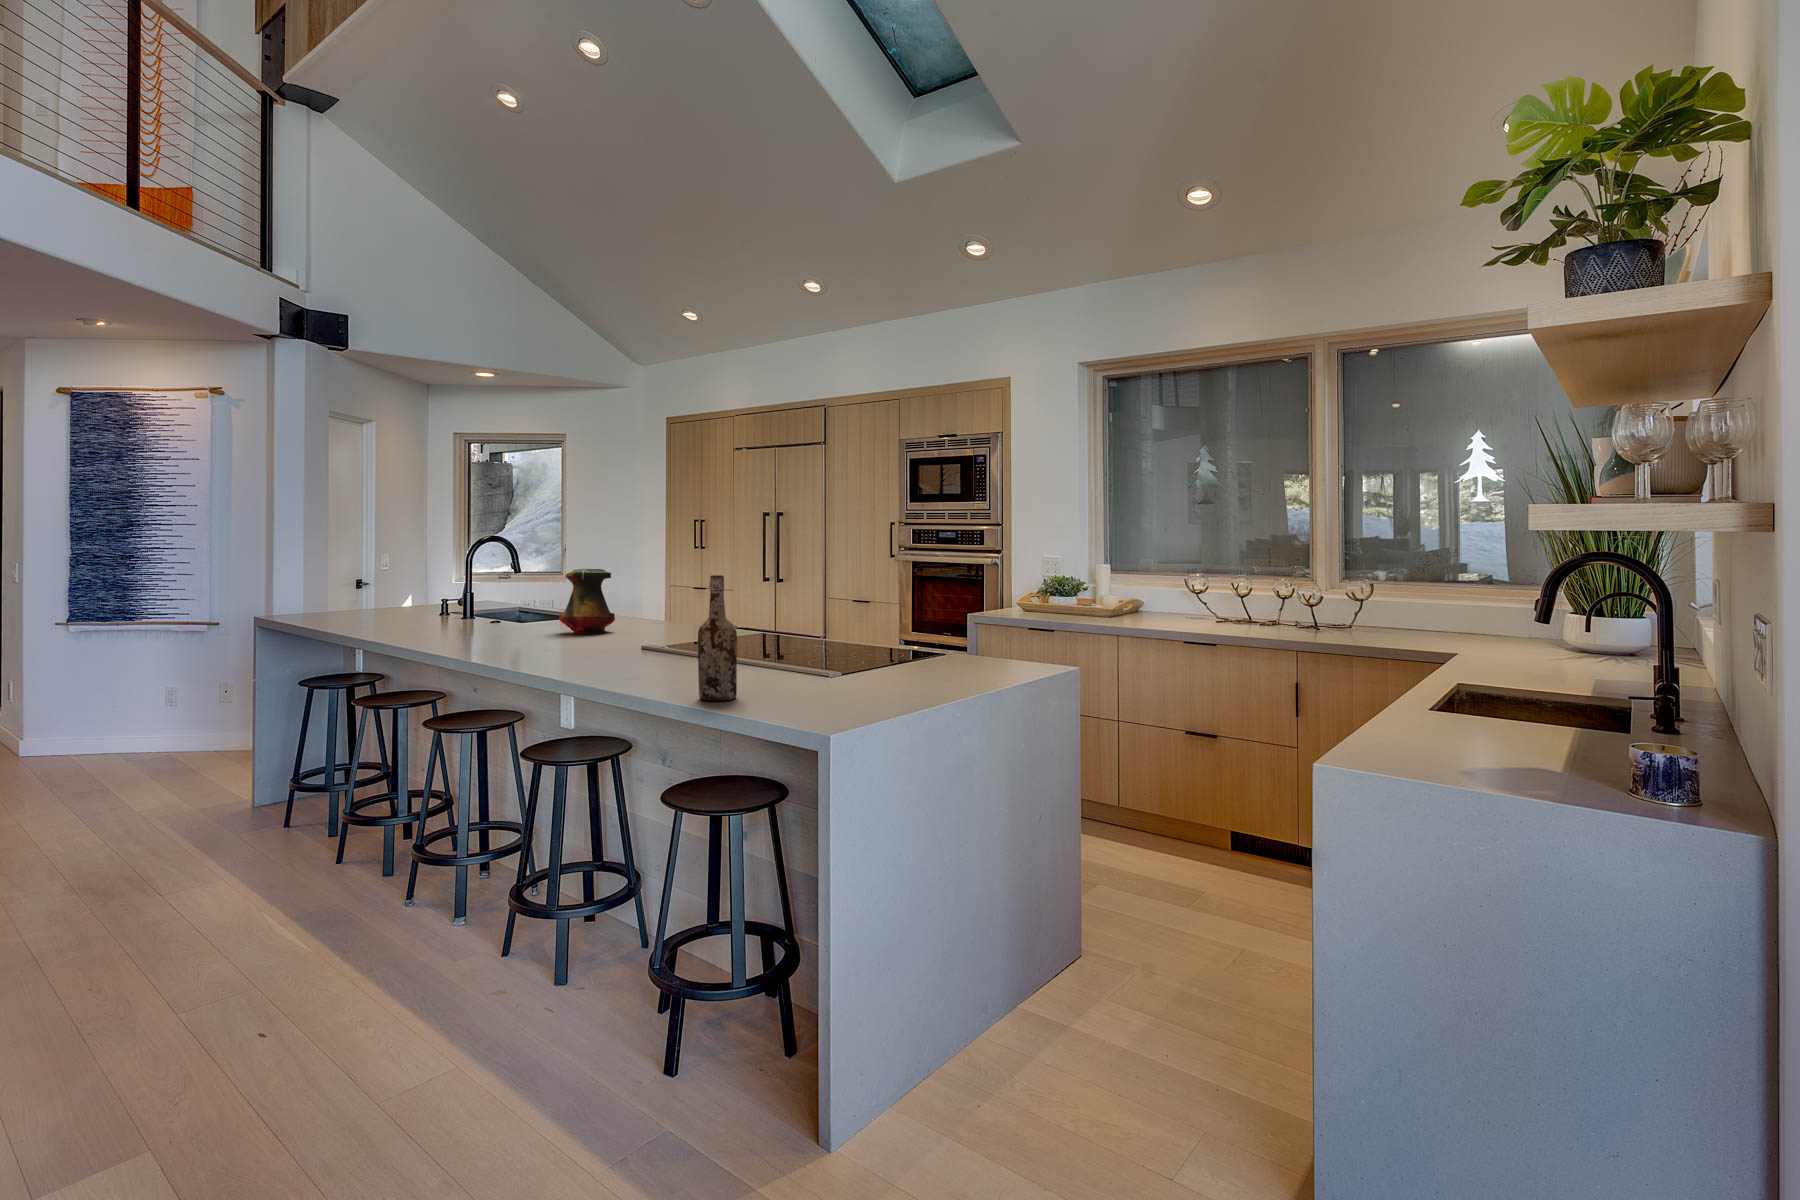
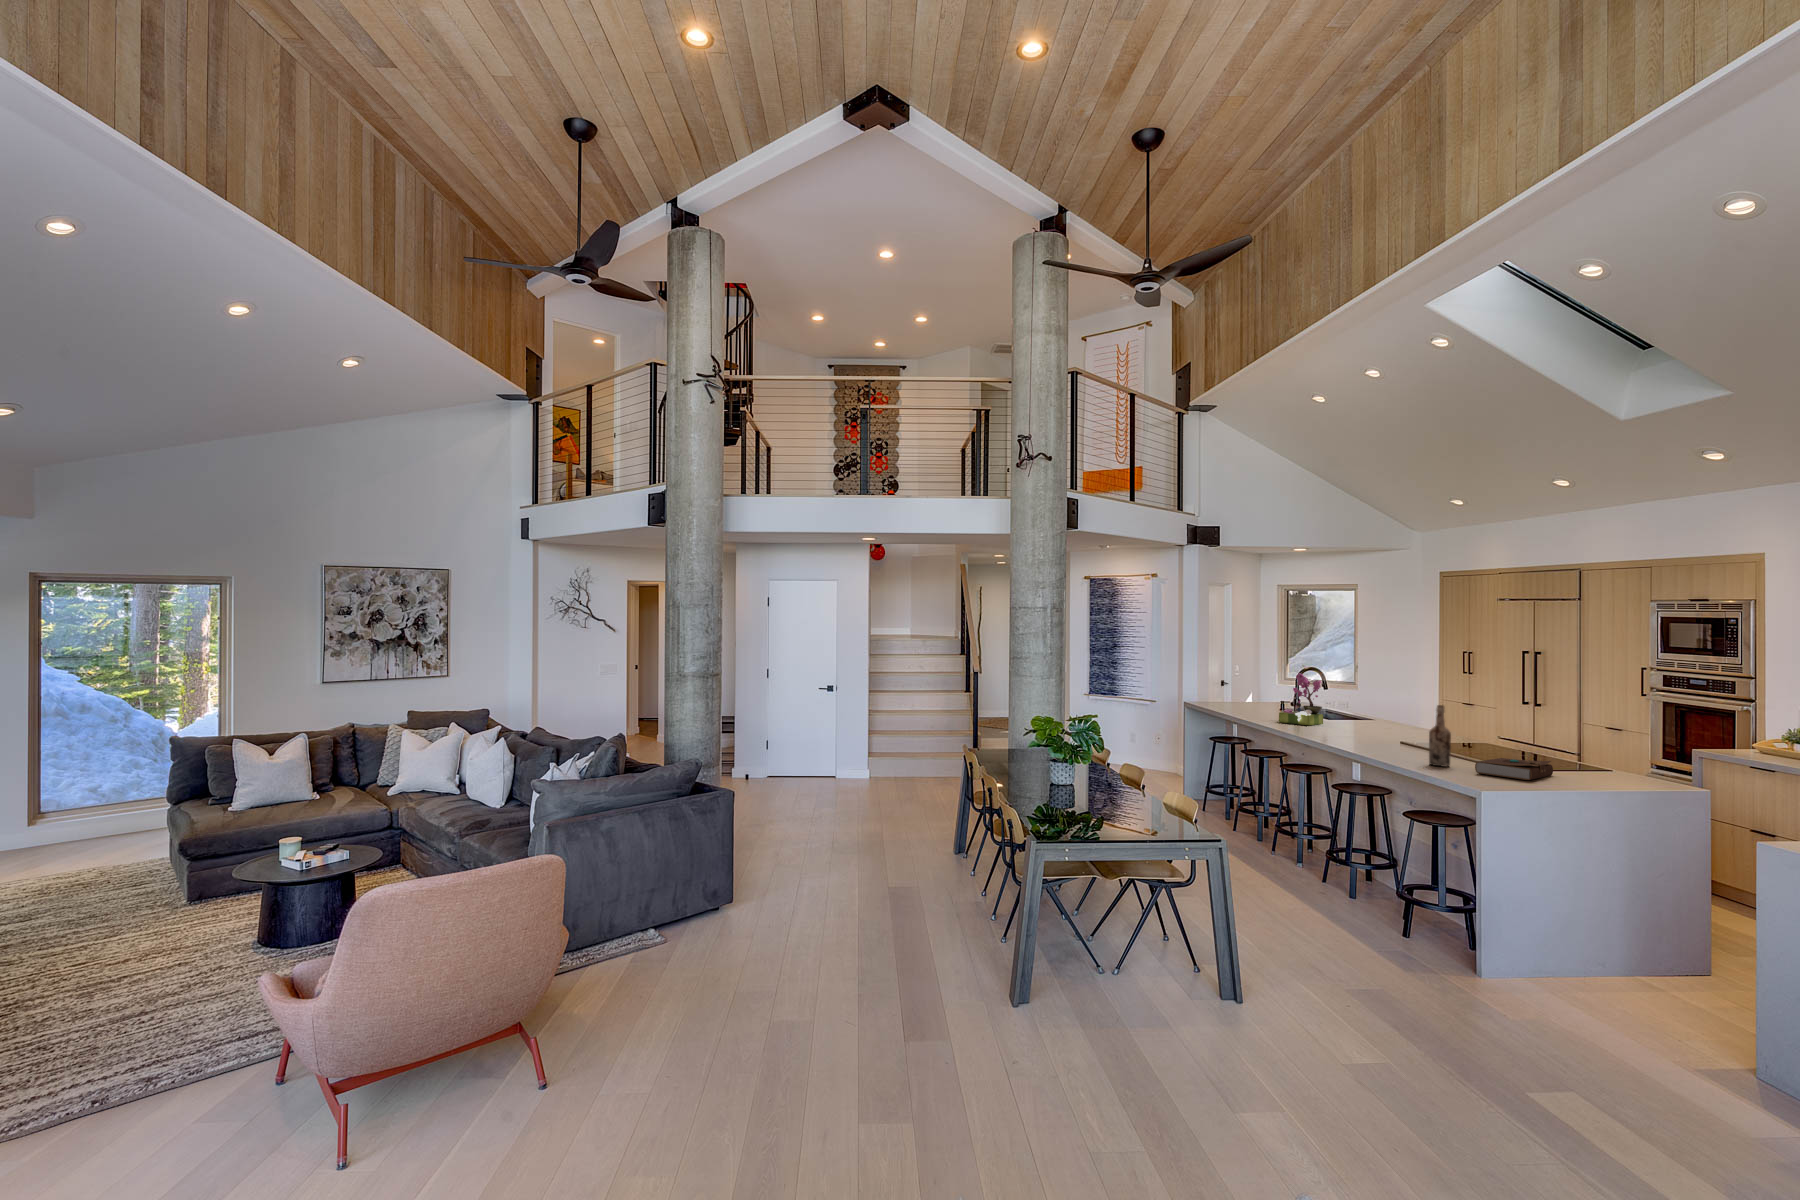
flower arrangement: none [422,544,506,640] -> present [1279,673,1323,725]
vase: present [559,569,615,634] -> none [1355,691,1389,729]
book: none [786,662,896,708] -> present [1475,758,1553,780]

